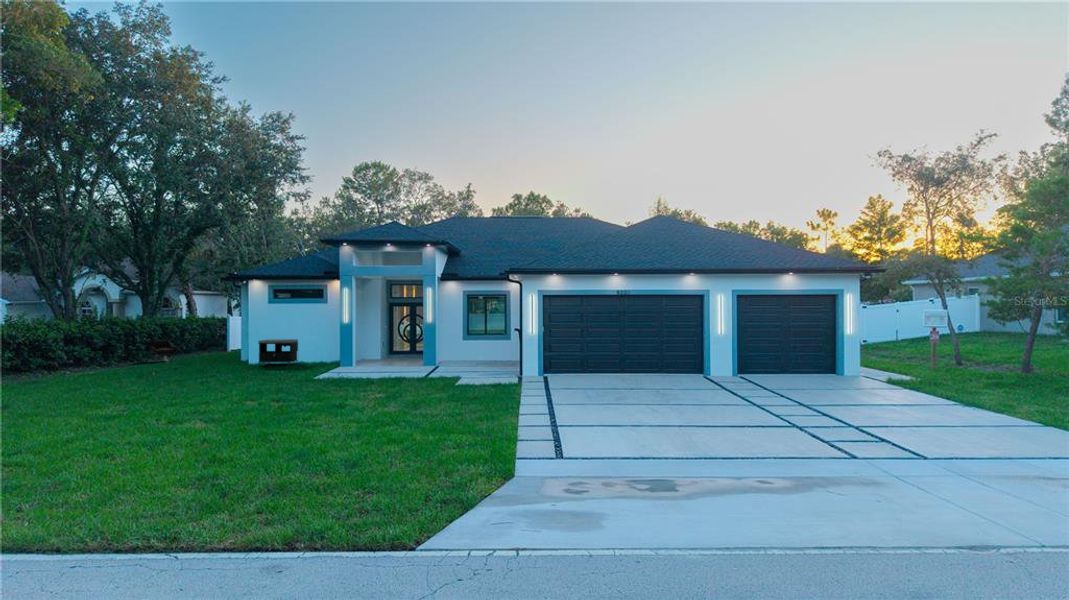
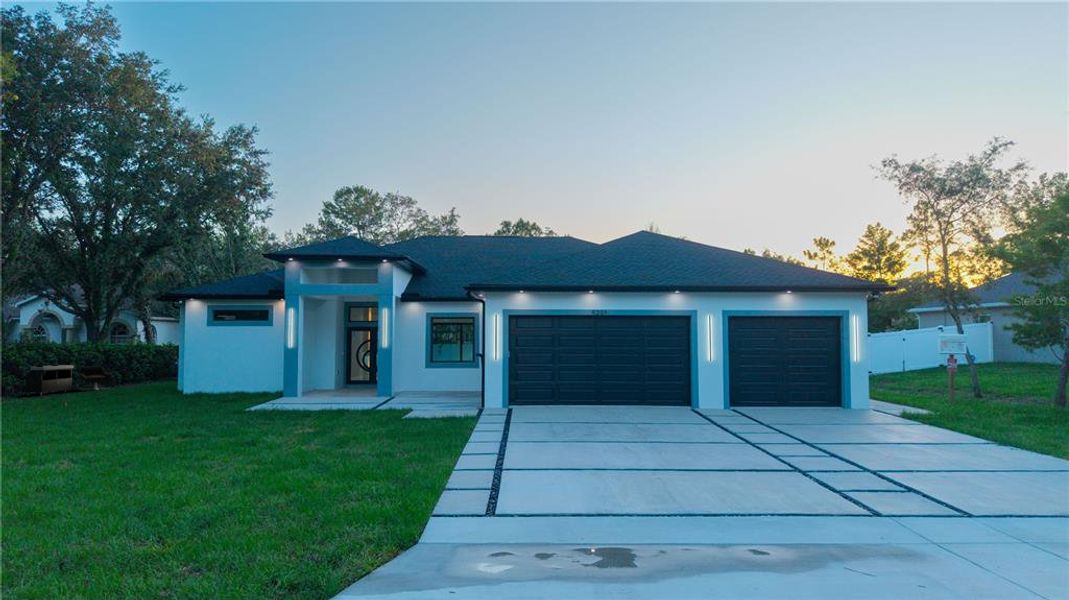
storage bench: present [258,339,298,365] -> present [21,365,74,395]

